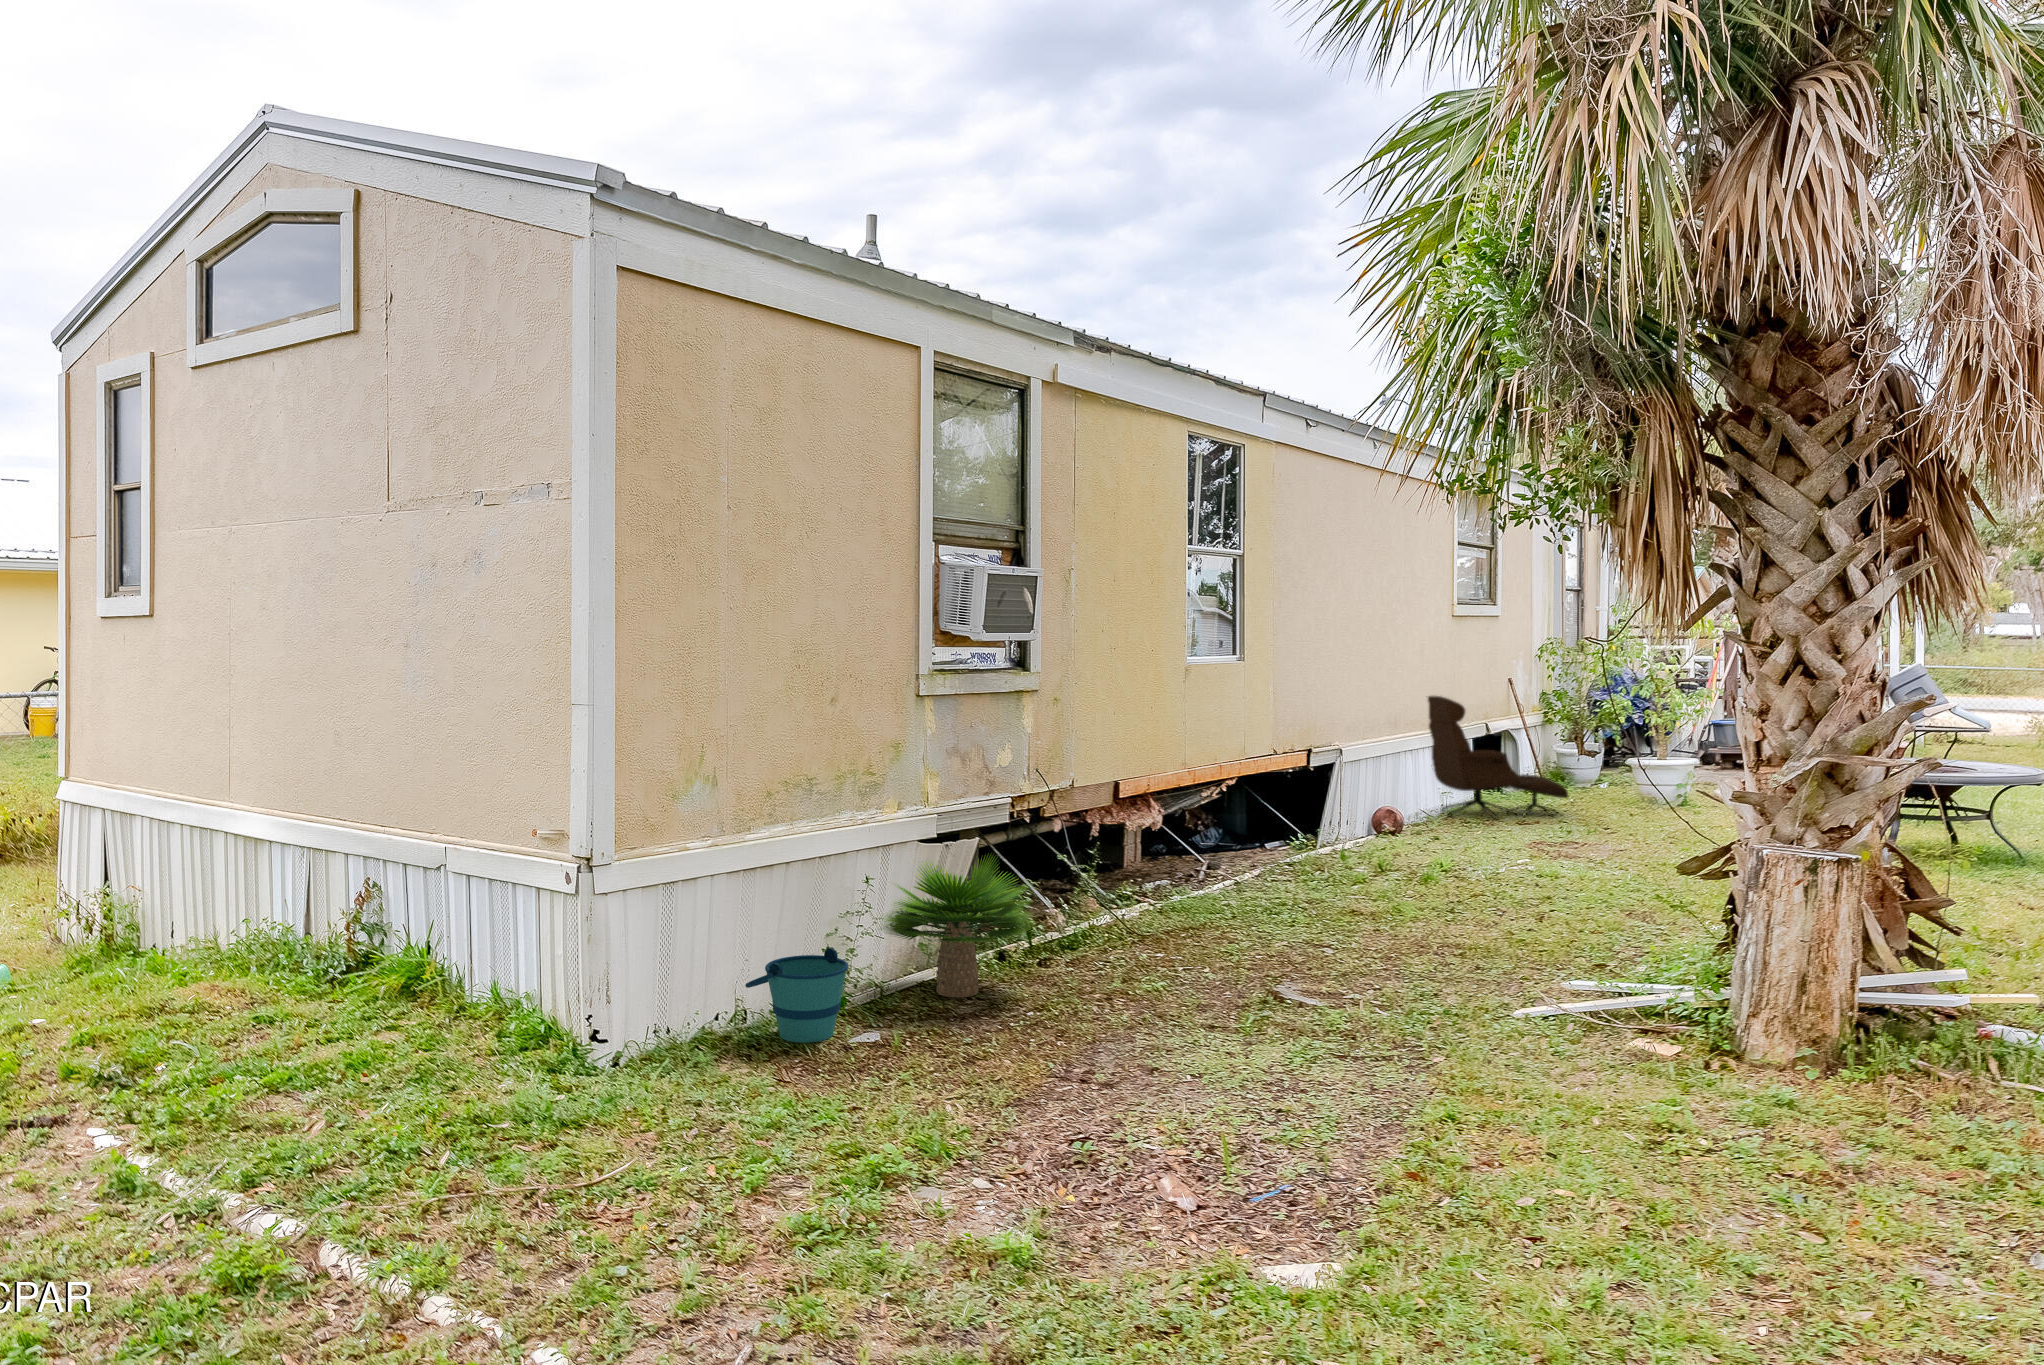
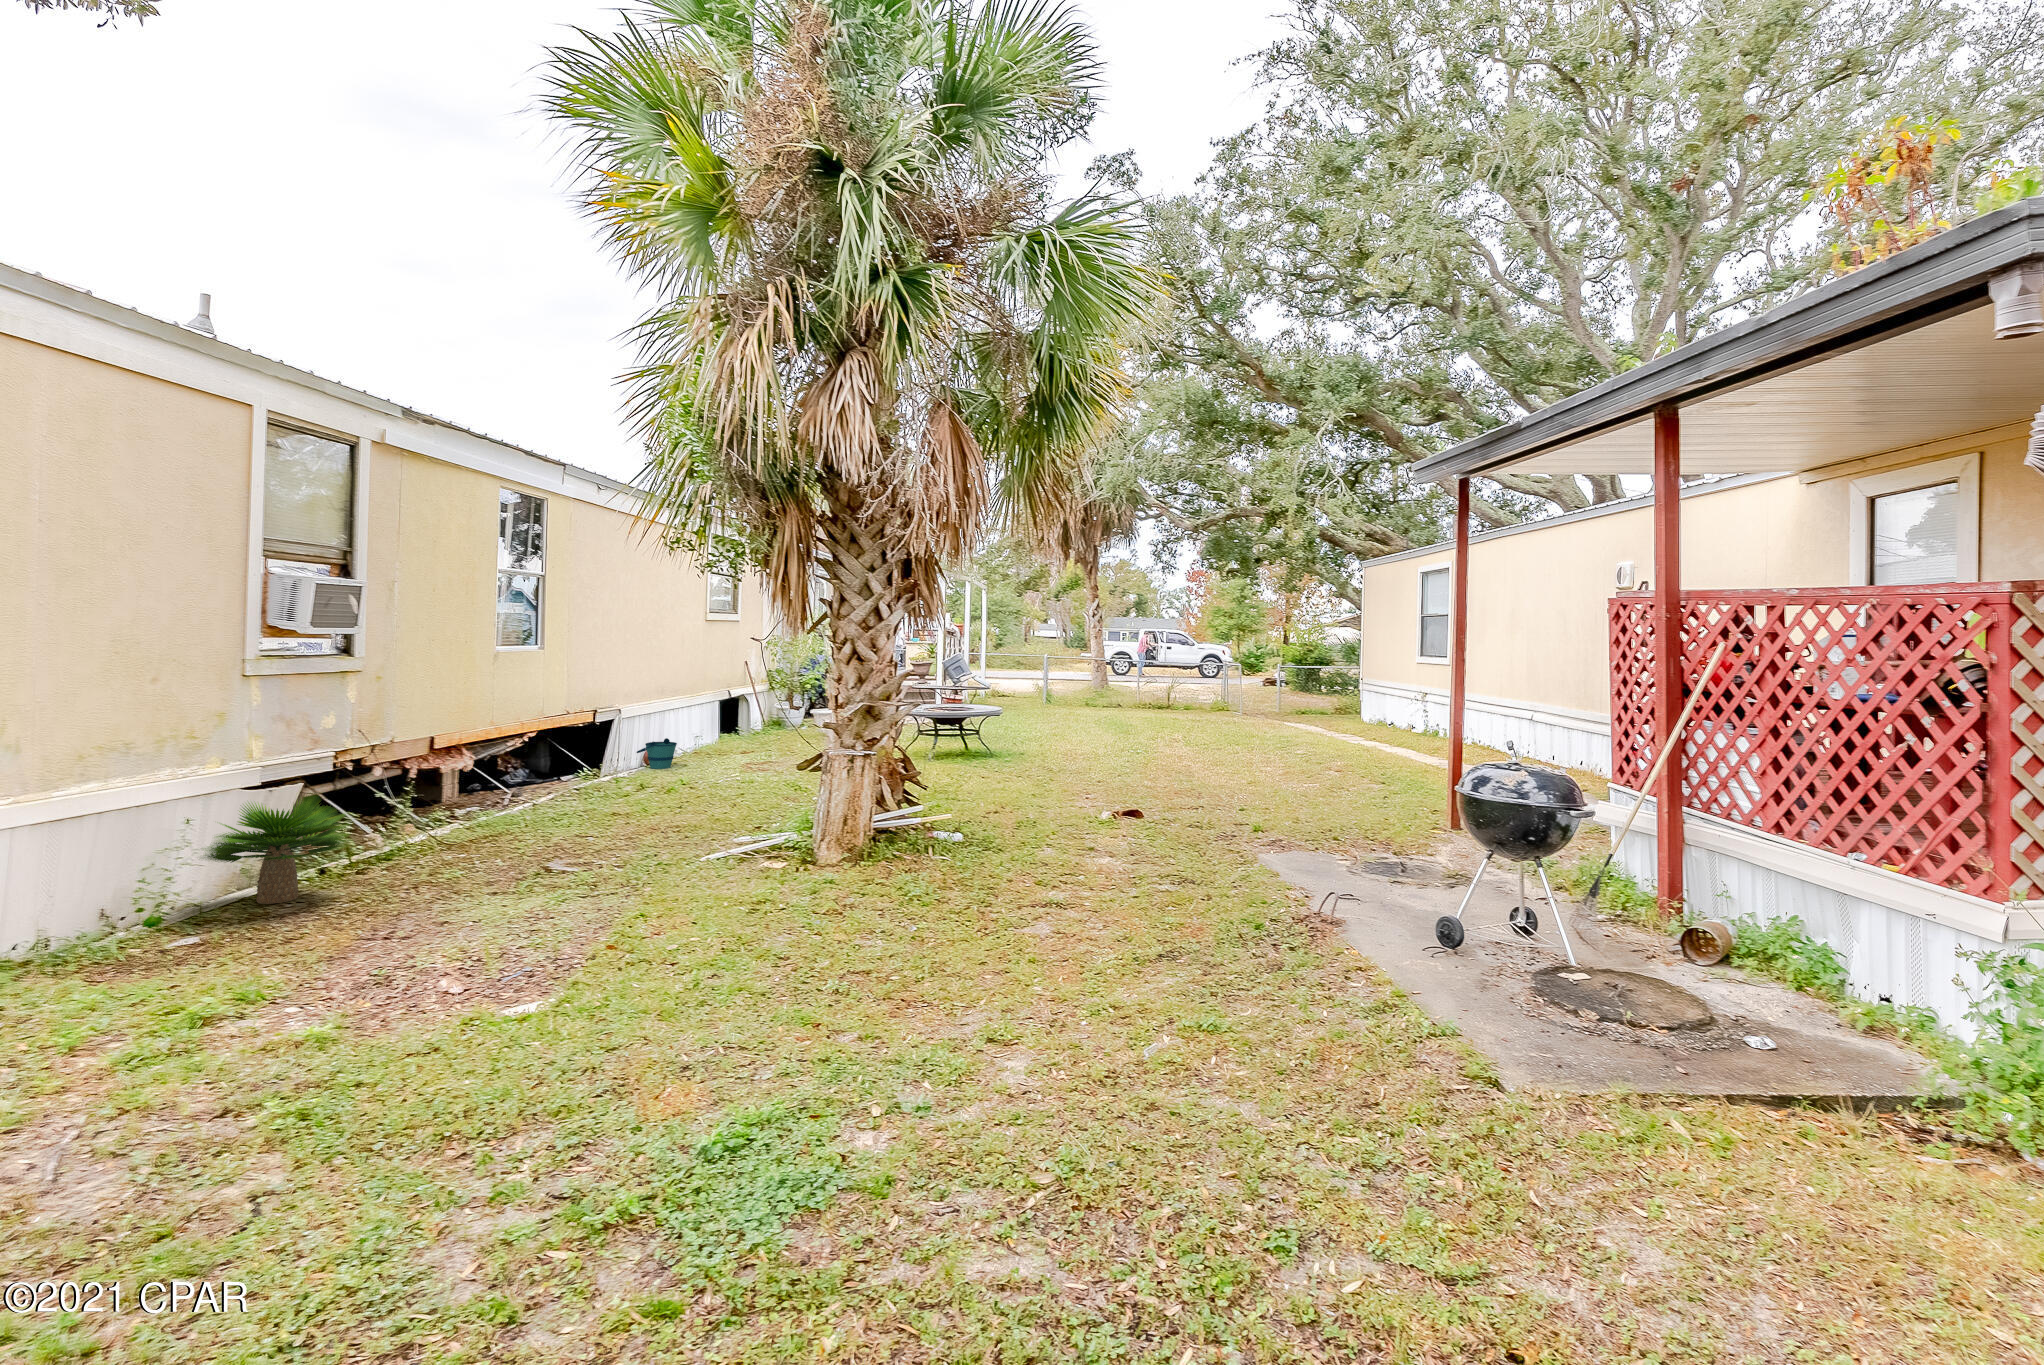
lounge chair: present [1428,696,1568,820] -> none [686,672,780,753]
bucket: present [745,947,848,1043] -> present [637,738,677,769]

